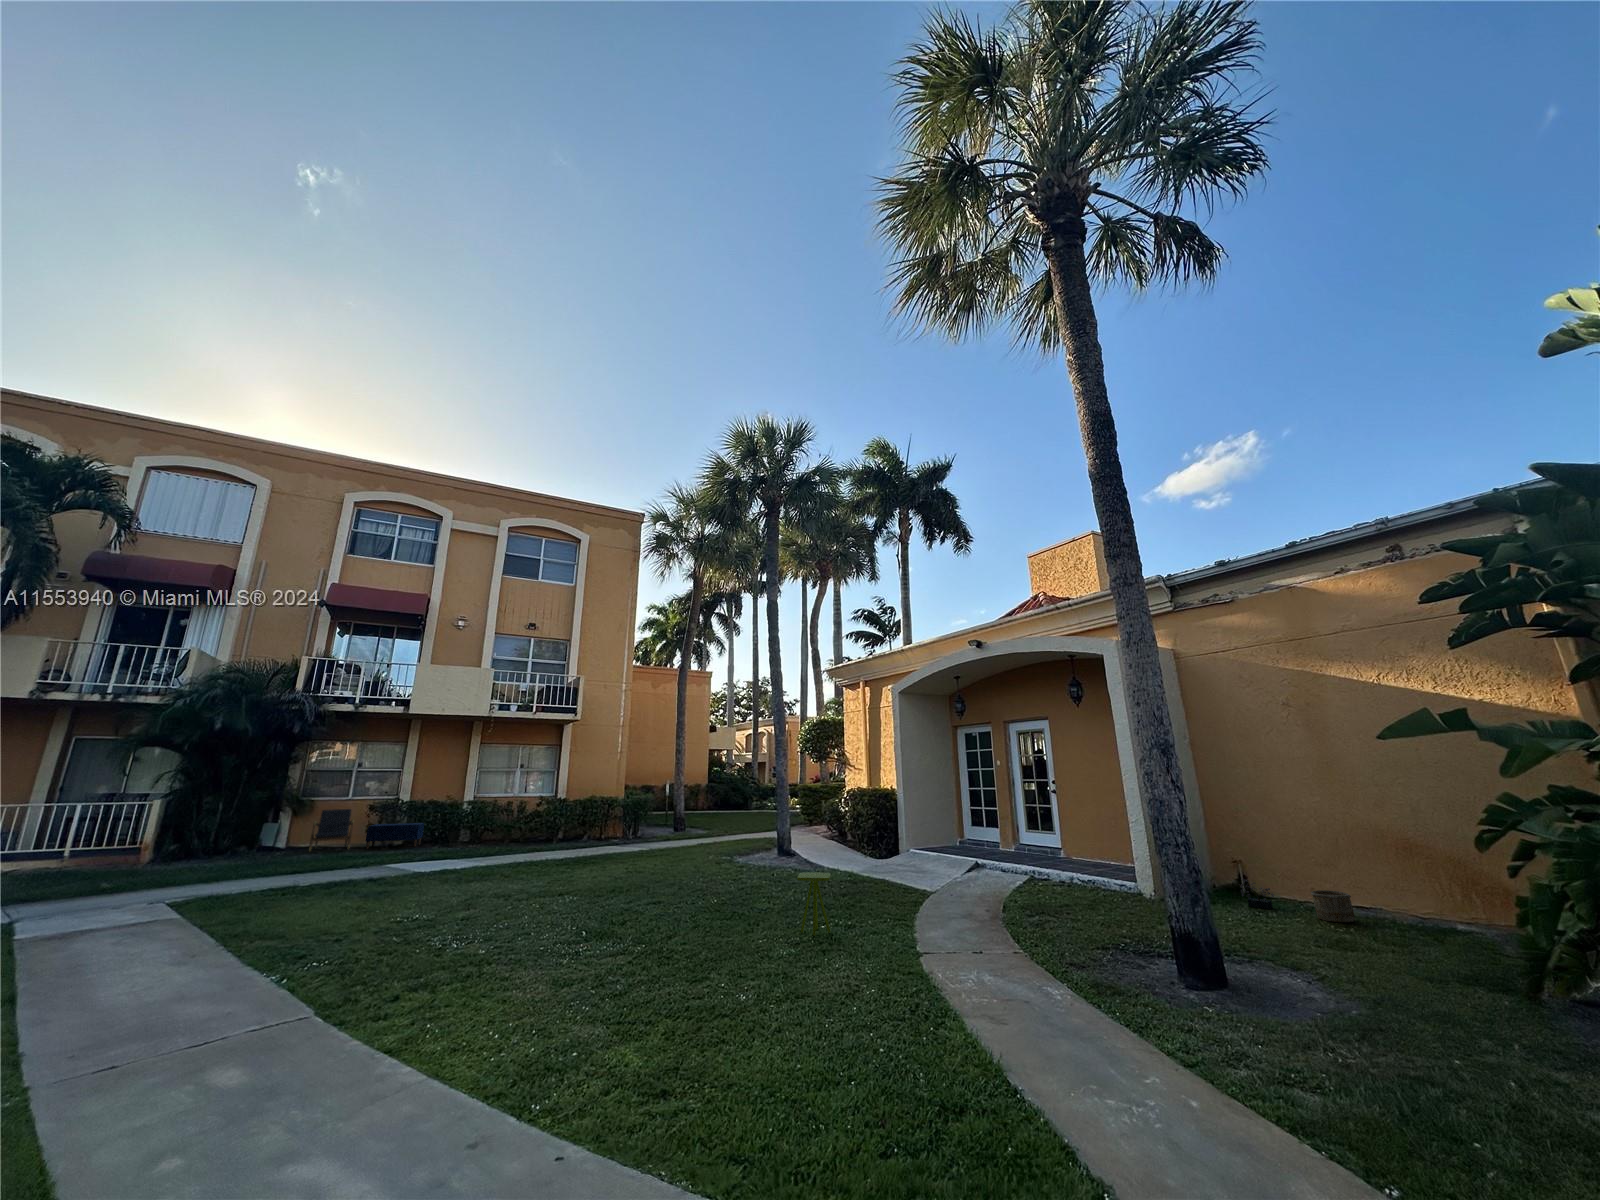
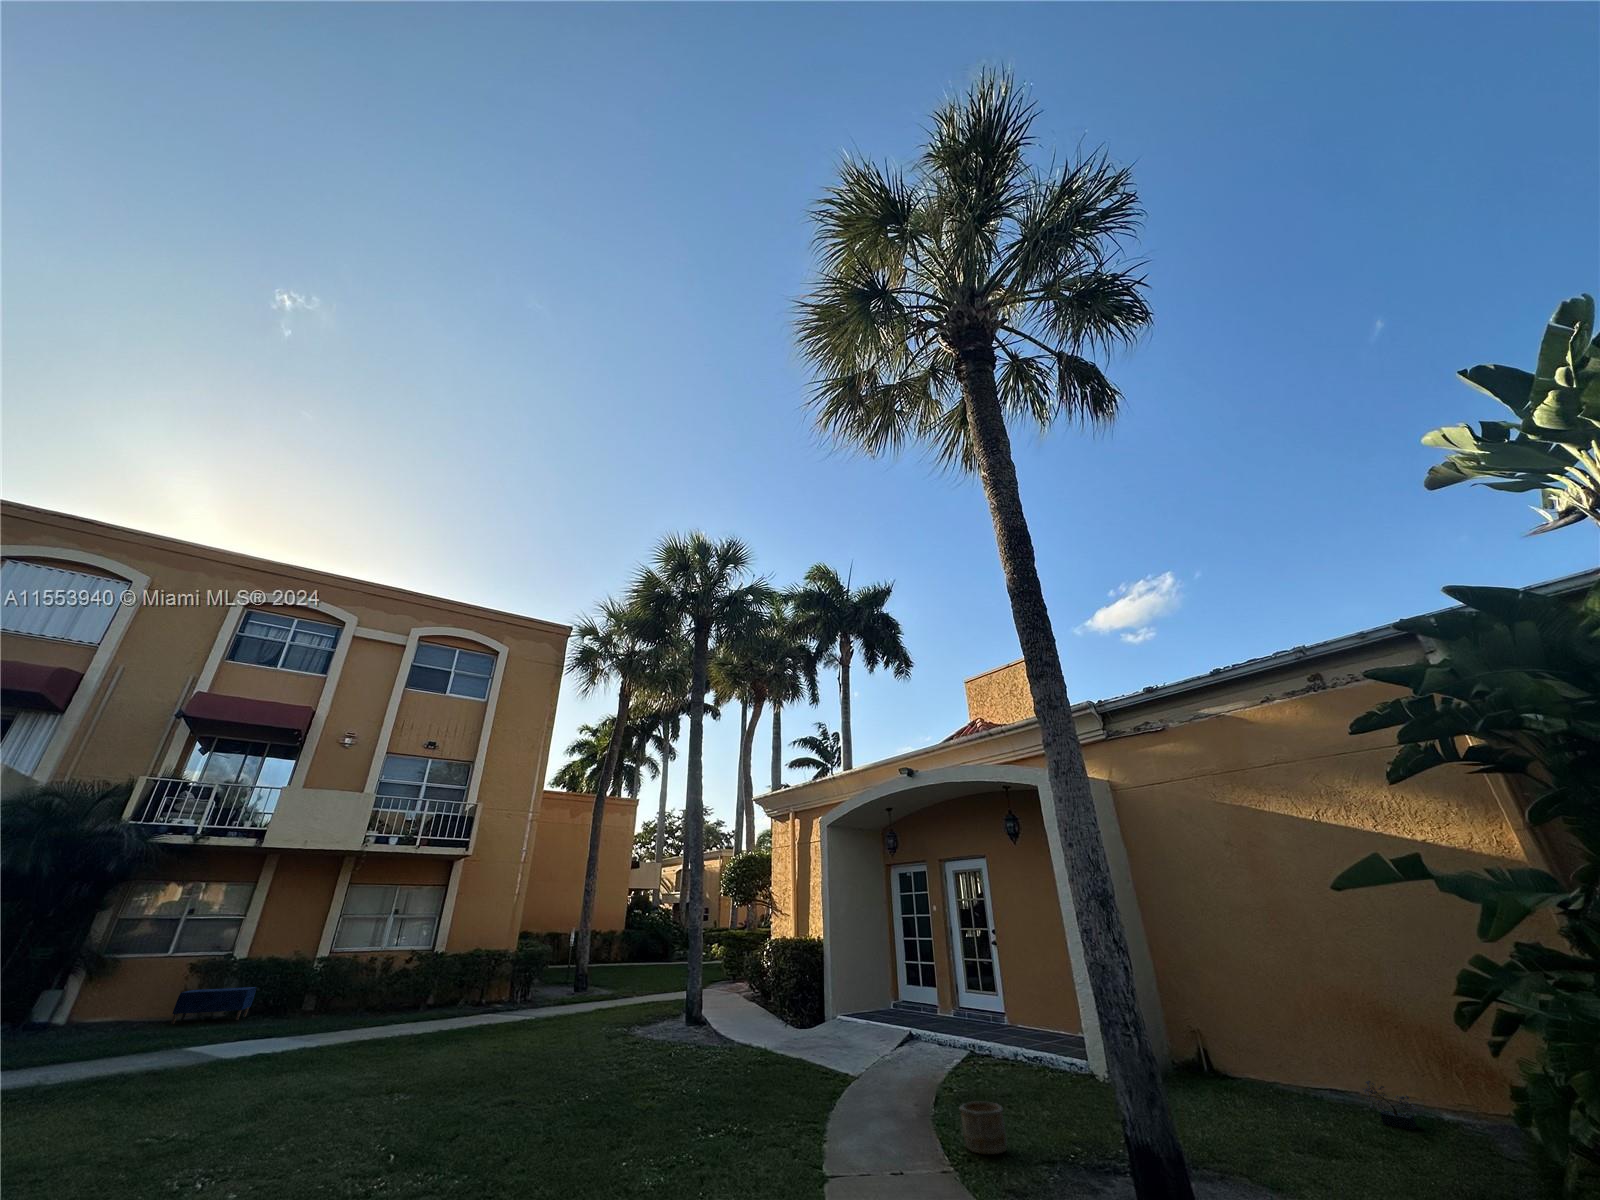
lounge chair: present [309,809,354,851] -> none [91,969,165,1030]
side table: present [797,872,831,936] -> none [677,1061,721,1155]
decorative plant: present [1240,879,1274,909] -> present [1363,1081,1417,1130]
wooden bucket: present [1311,890,1355,922] -> present [959,1101,1007,1154]

